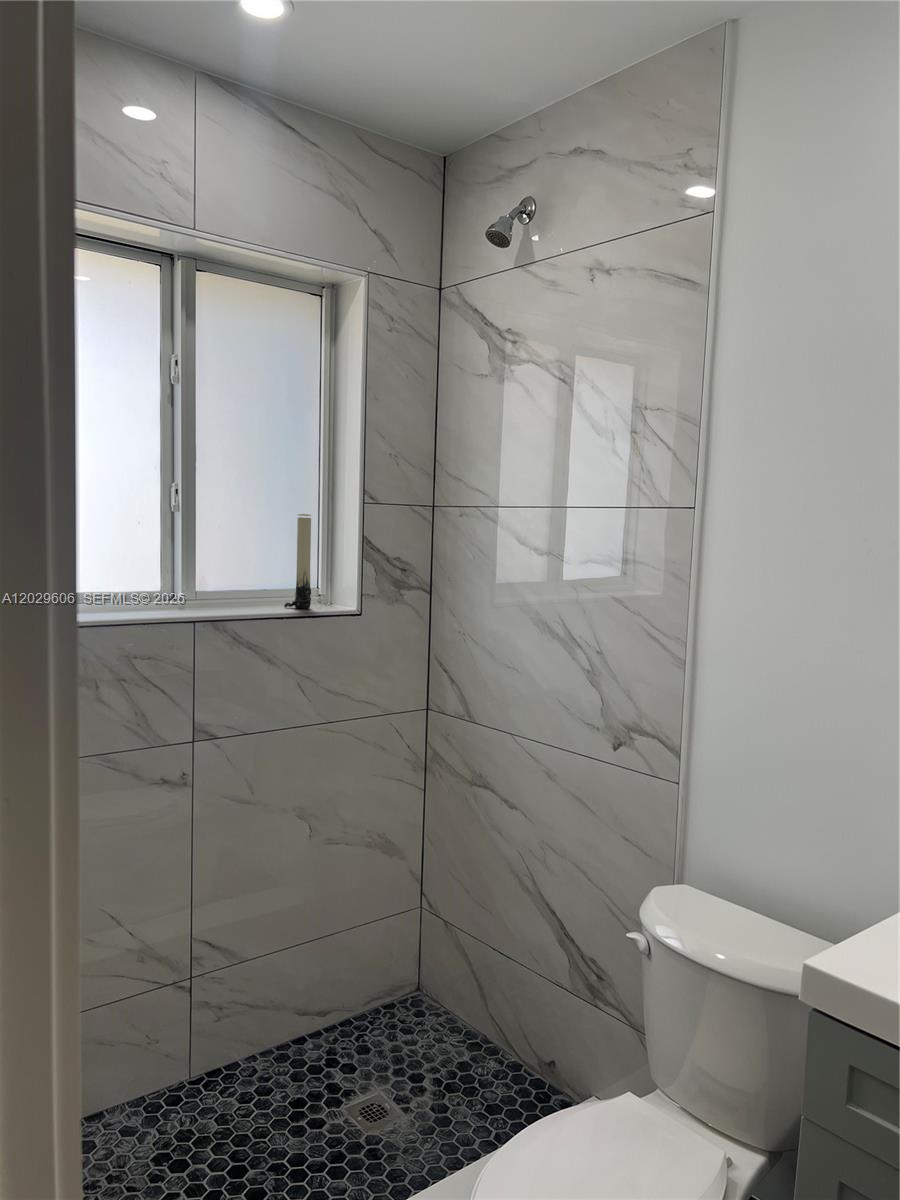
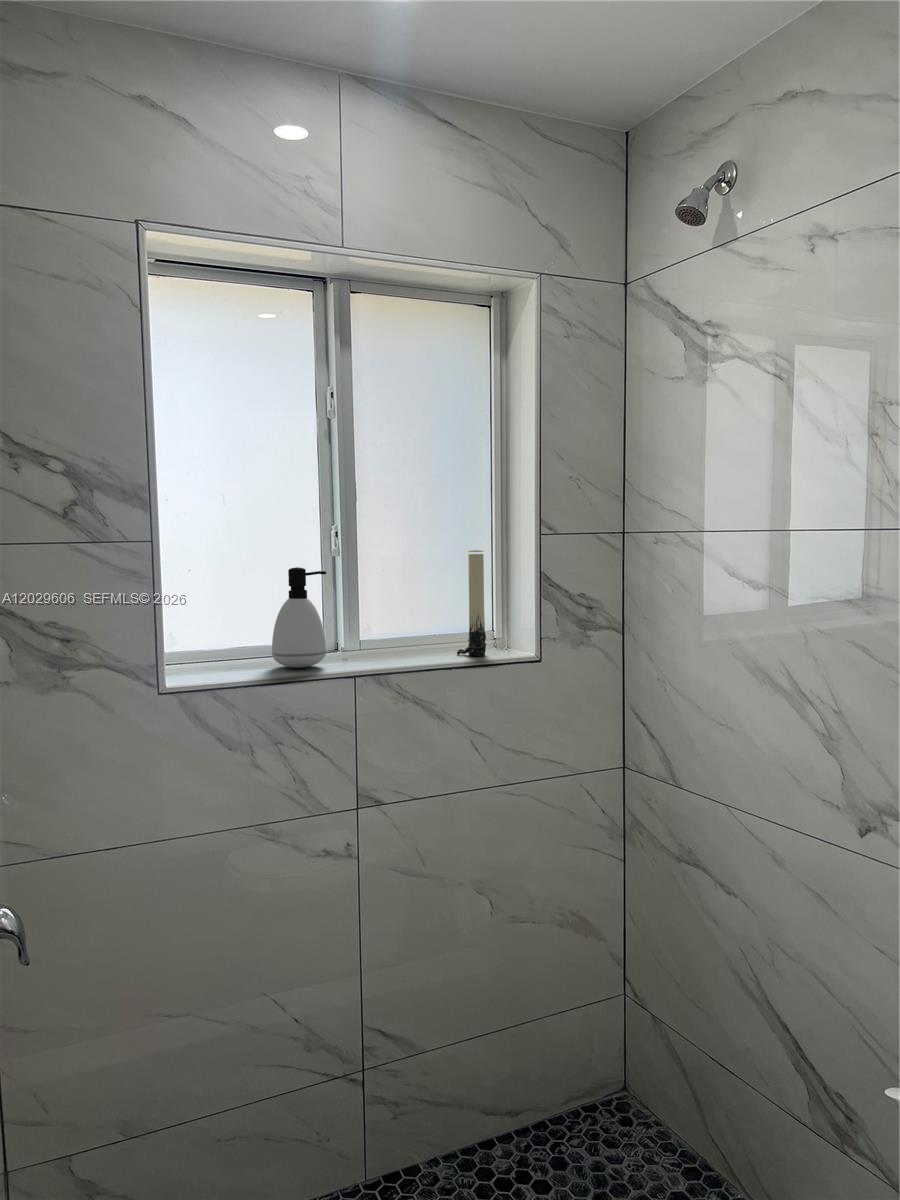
soap dispenser: none [112,520,166,612] -> present [272,567,326,668]

